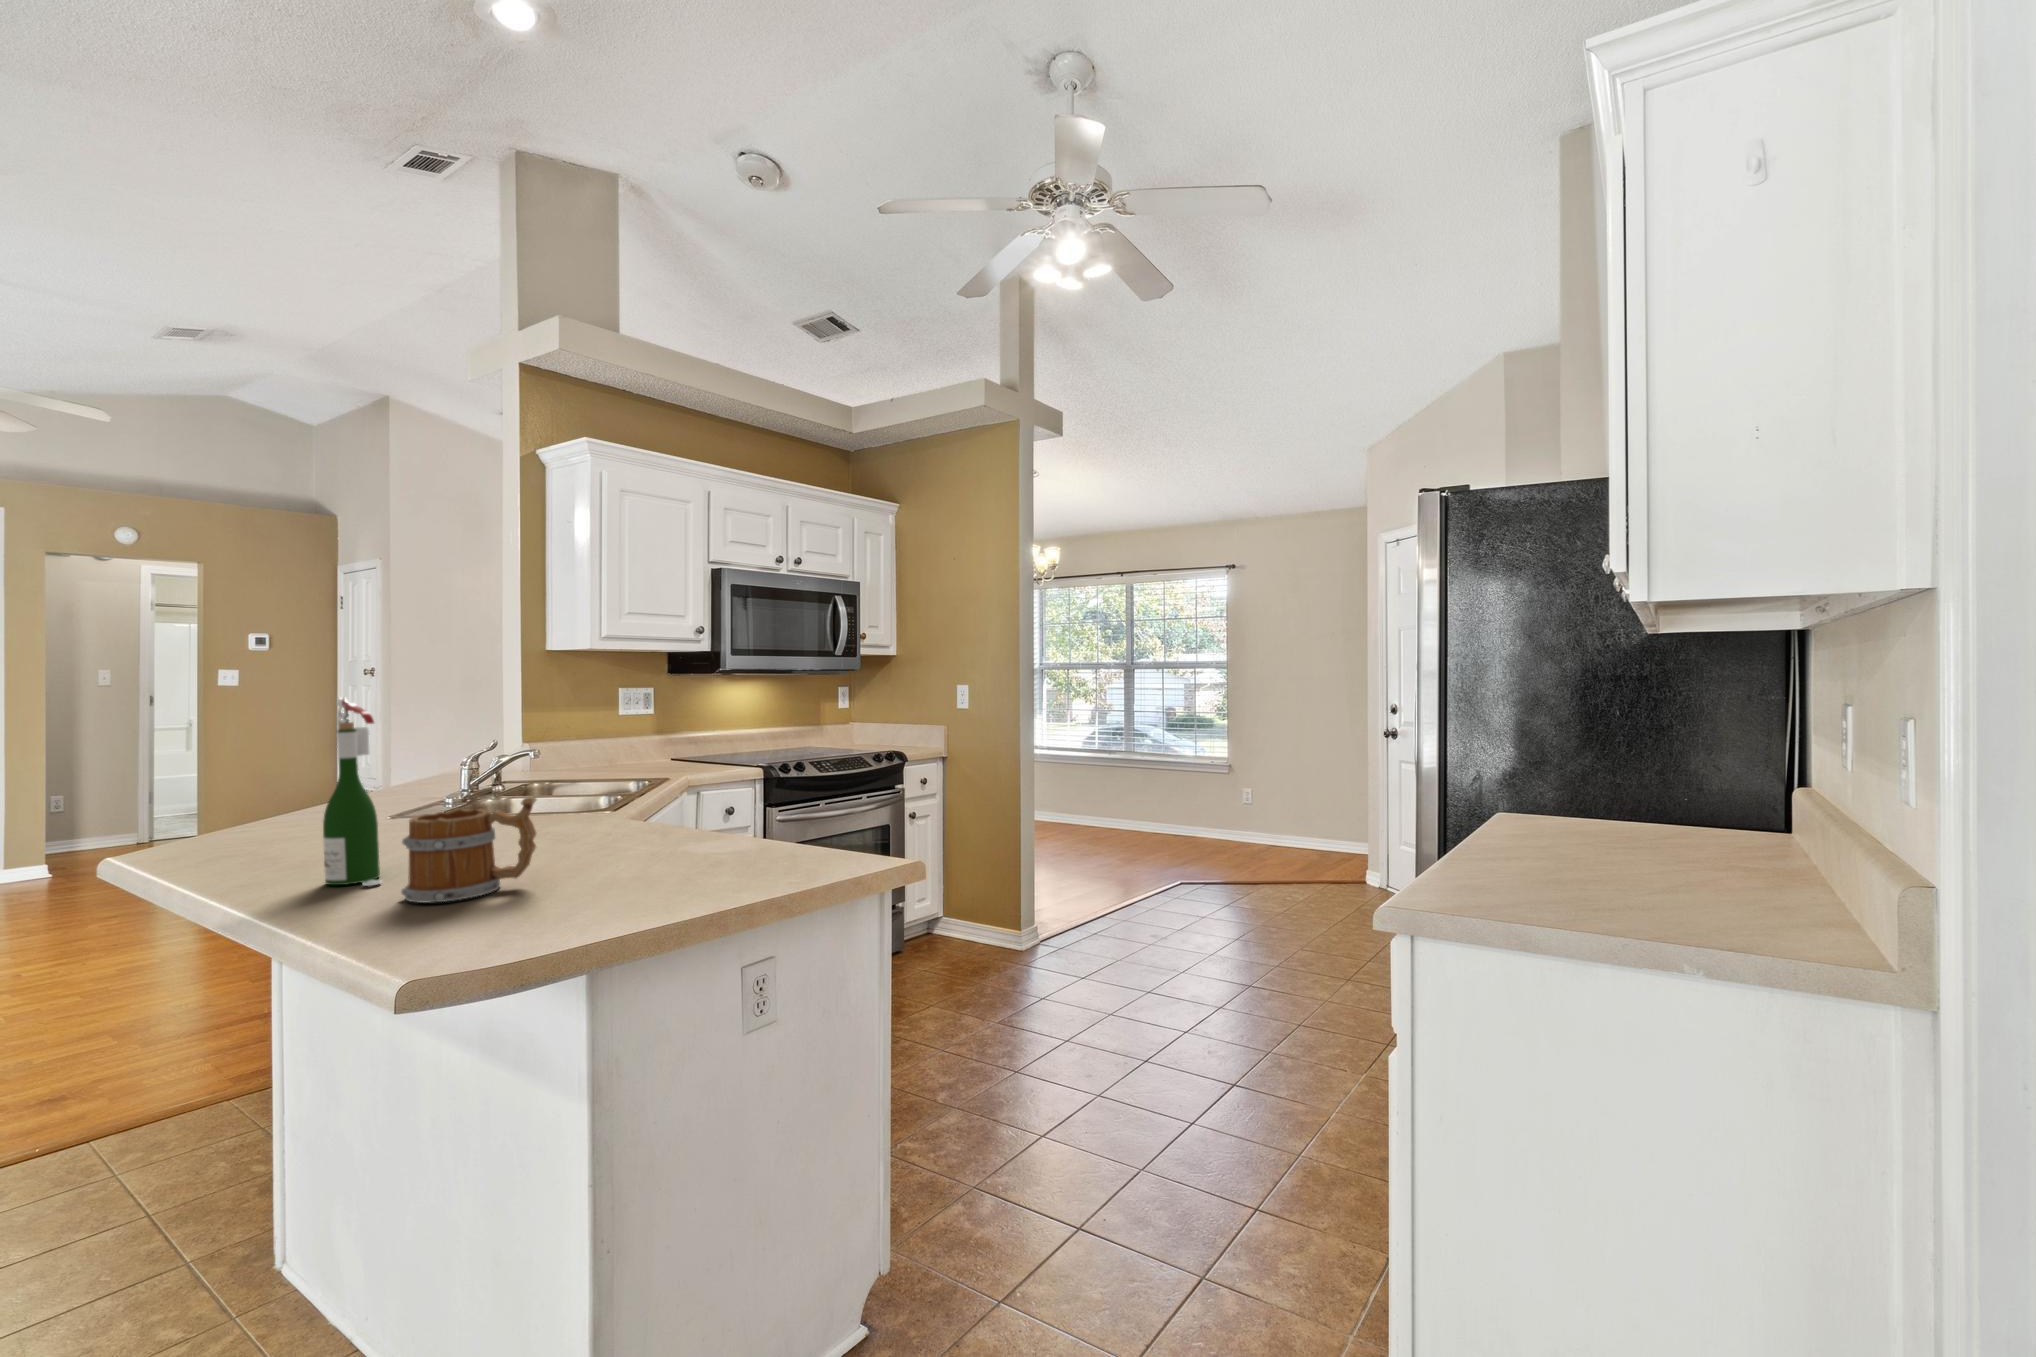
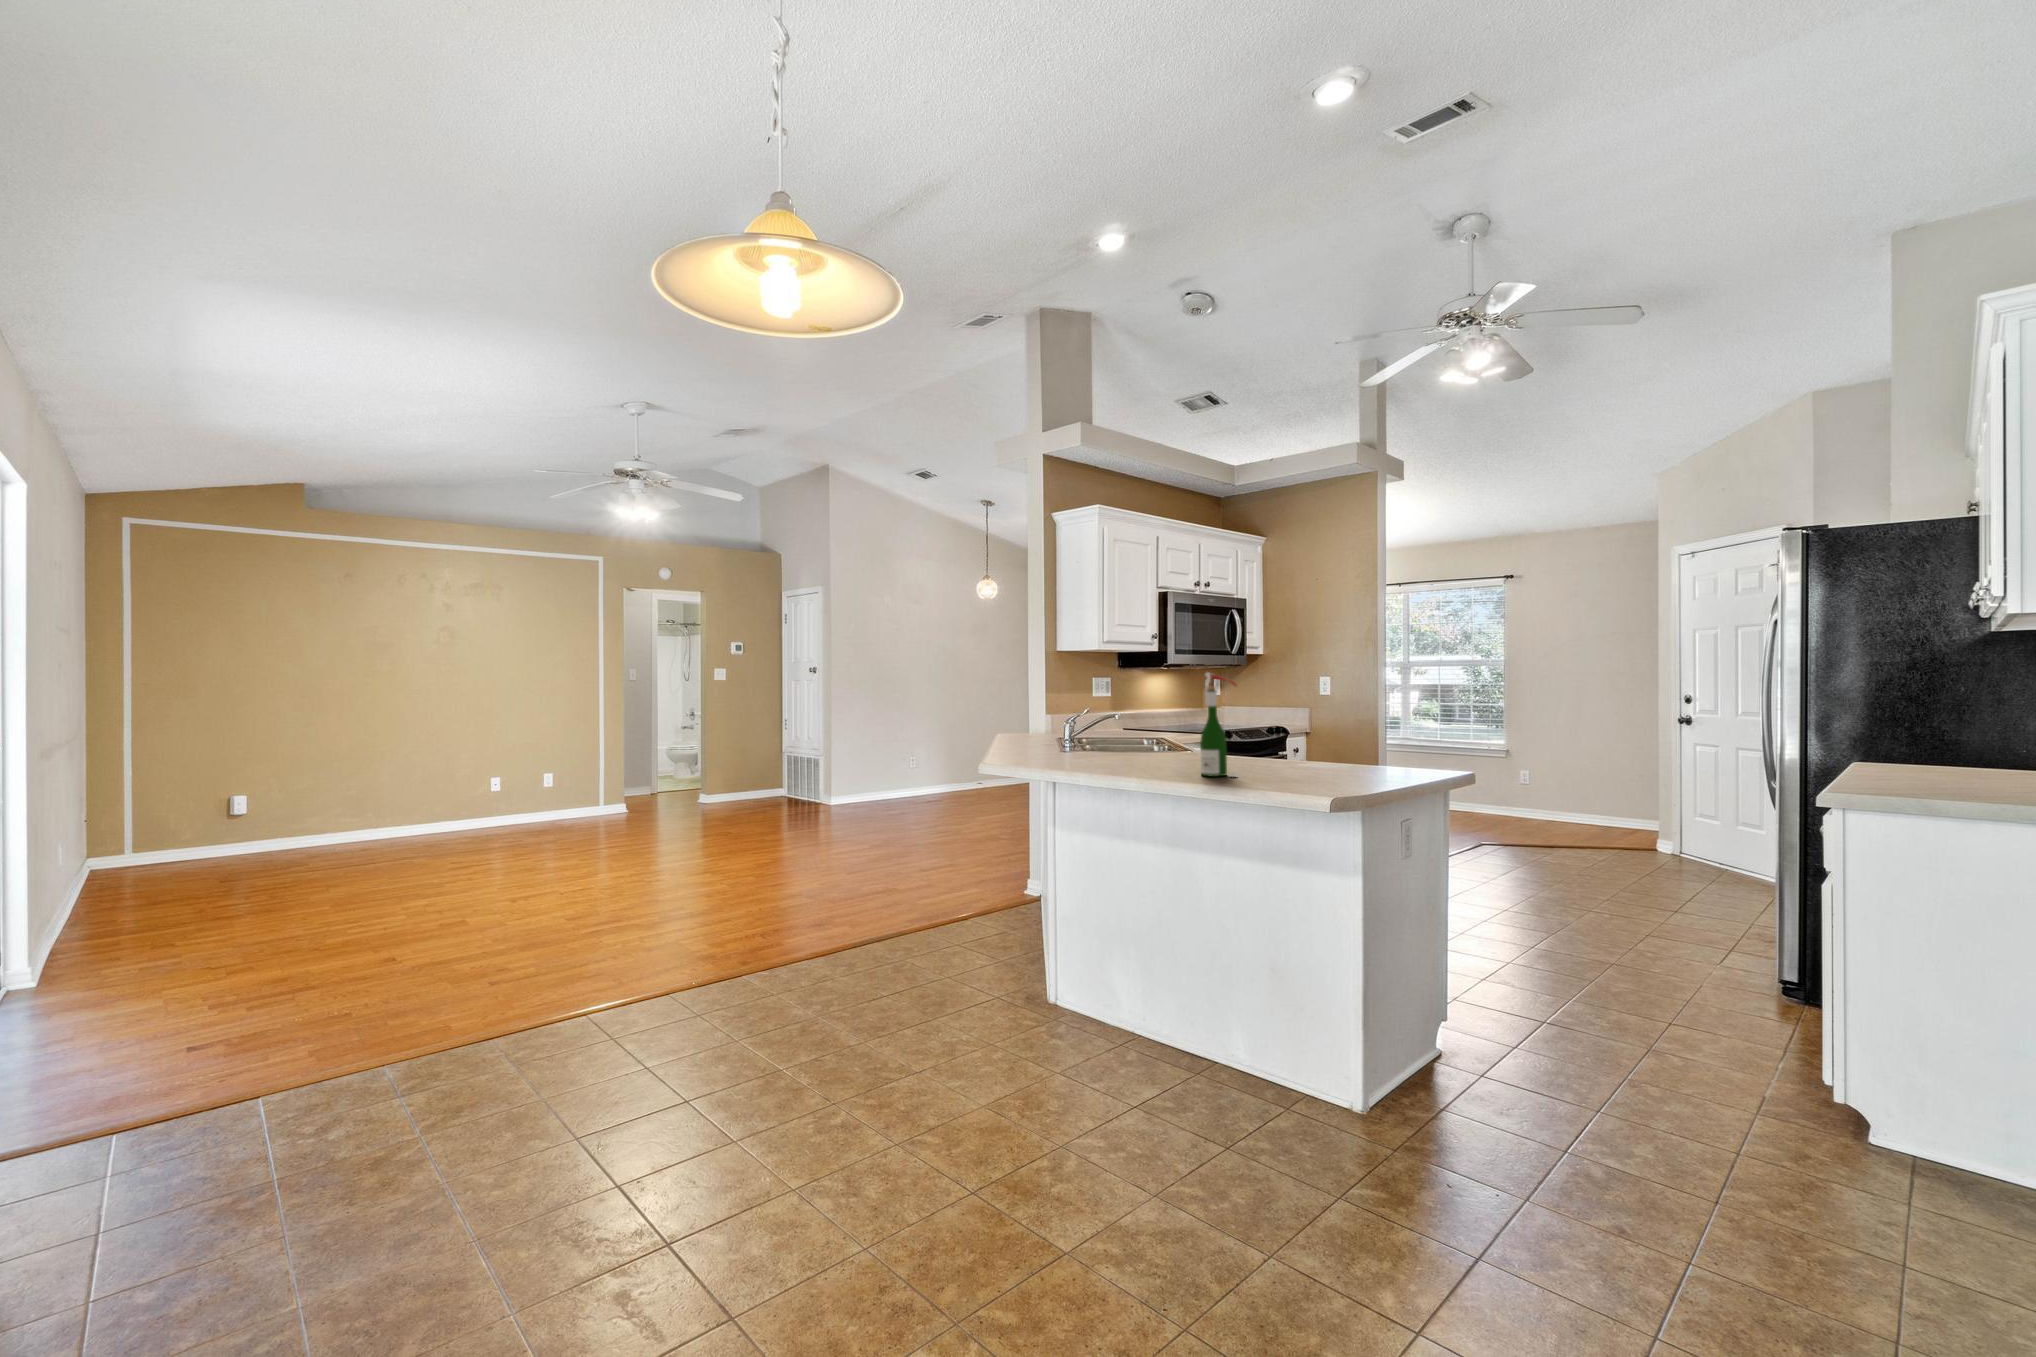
mug: present [401,797,537,903] -> none [1272,728,1339,783]

